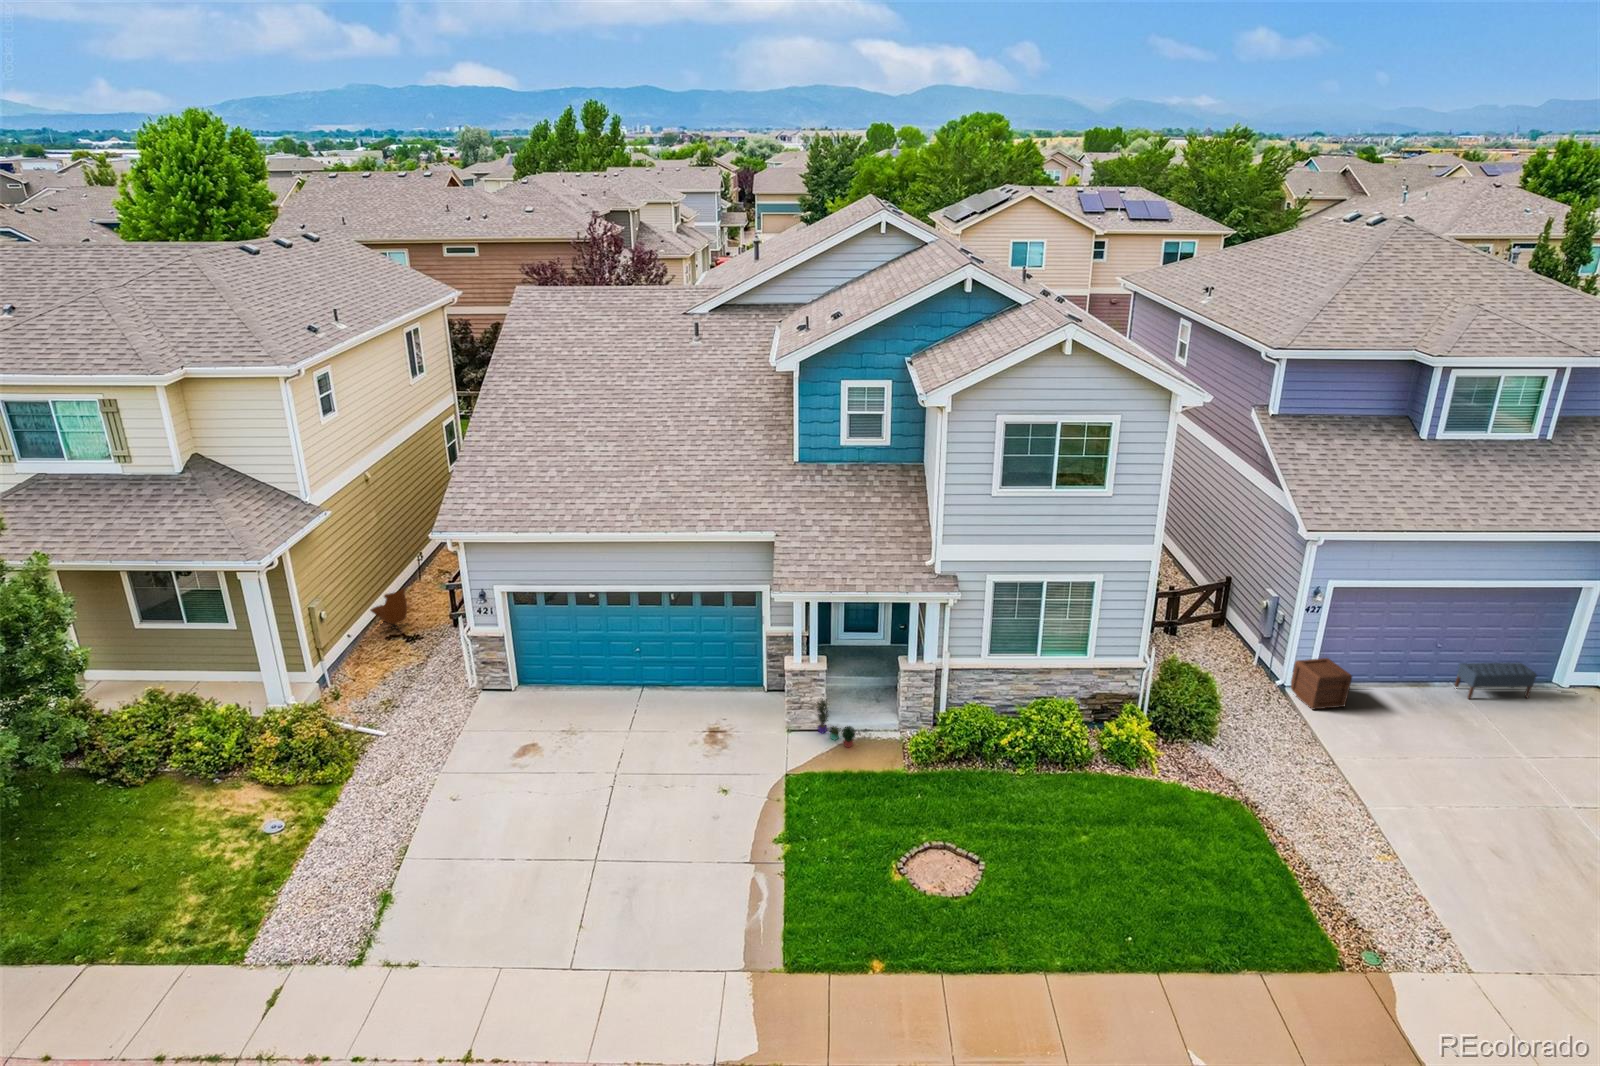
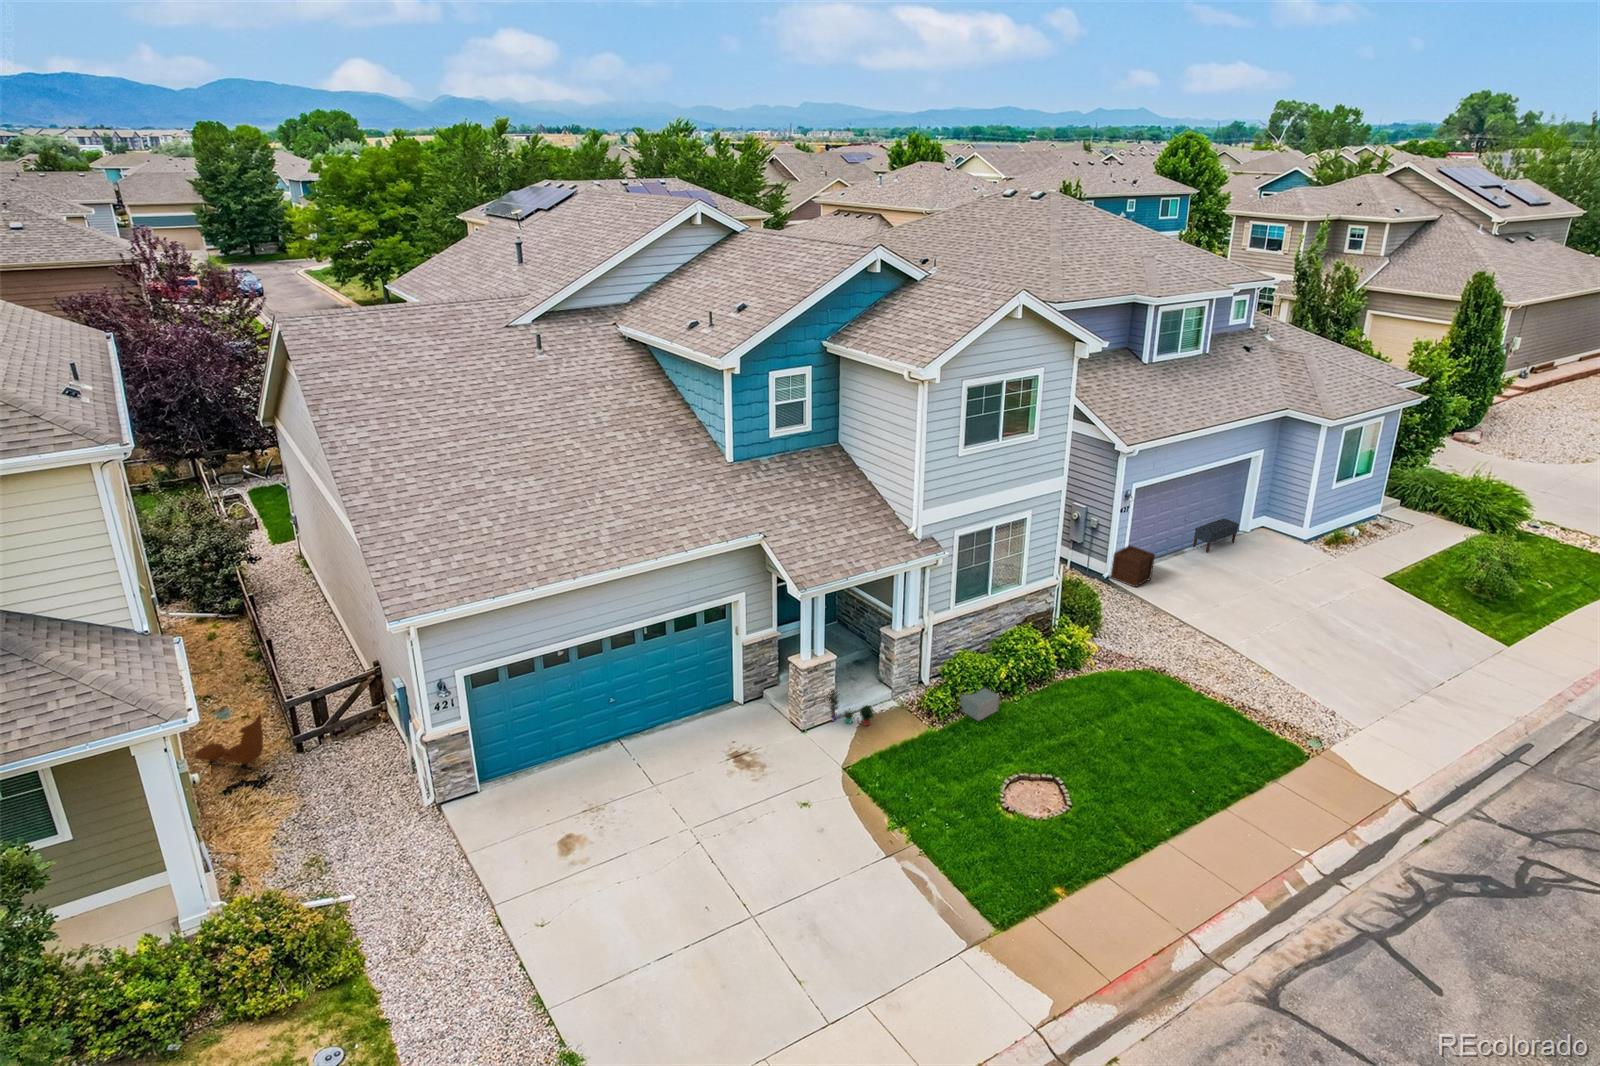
storage box: none [953,746,994,781] -> present [960,688,999,721]

